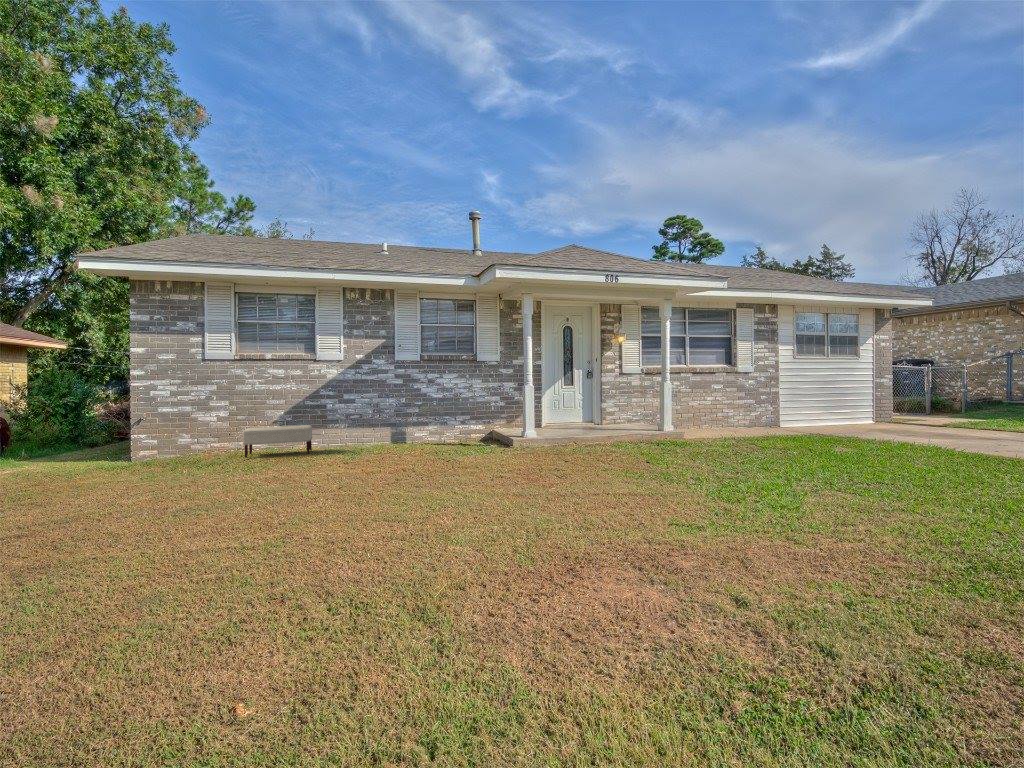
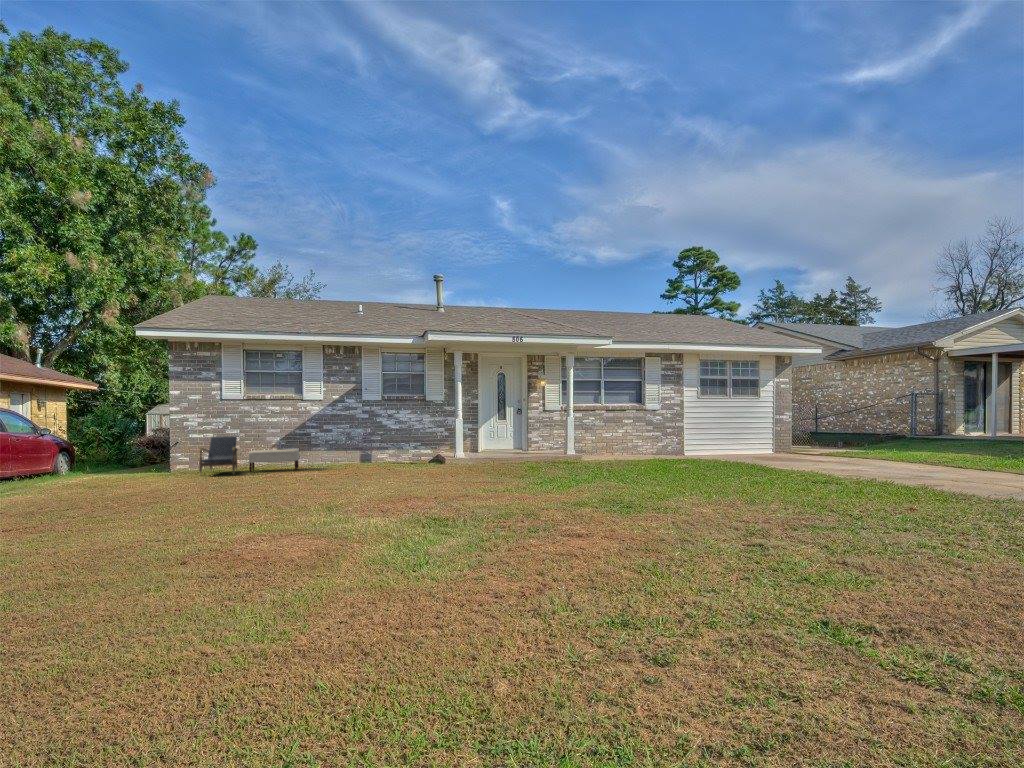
lounge chair: none [172,409,229,464] -> present [199,436,238,475]

